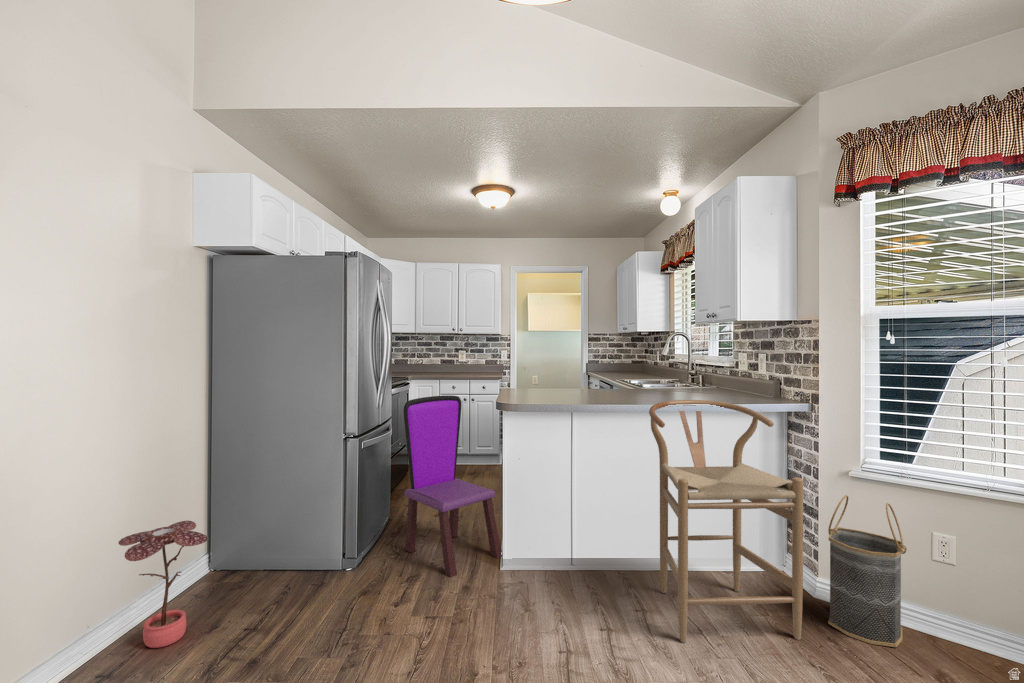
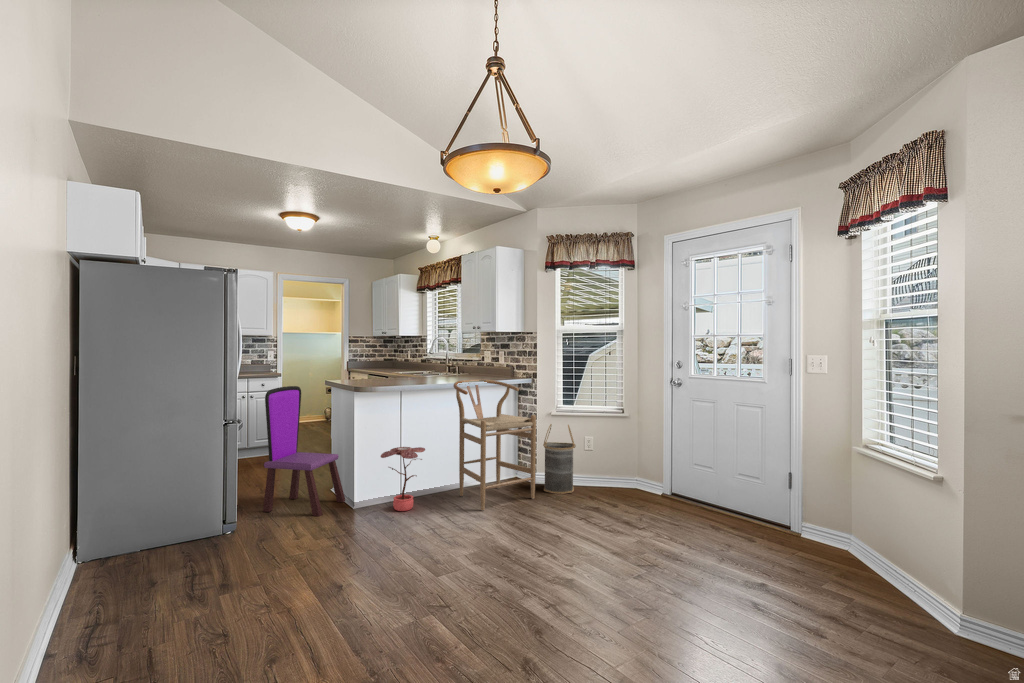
potted plant: present [119,520,208,648] -> present [381,447,425,511]

